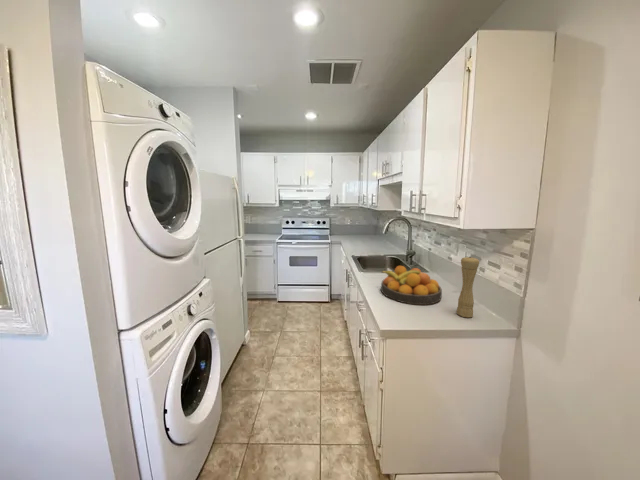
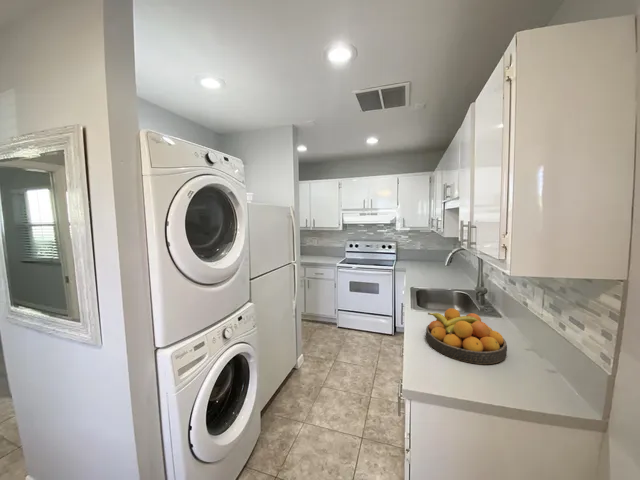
pepper mill: present [457,257,479,318] -> none [521,310,551,394]

